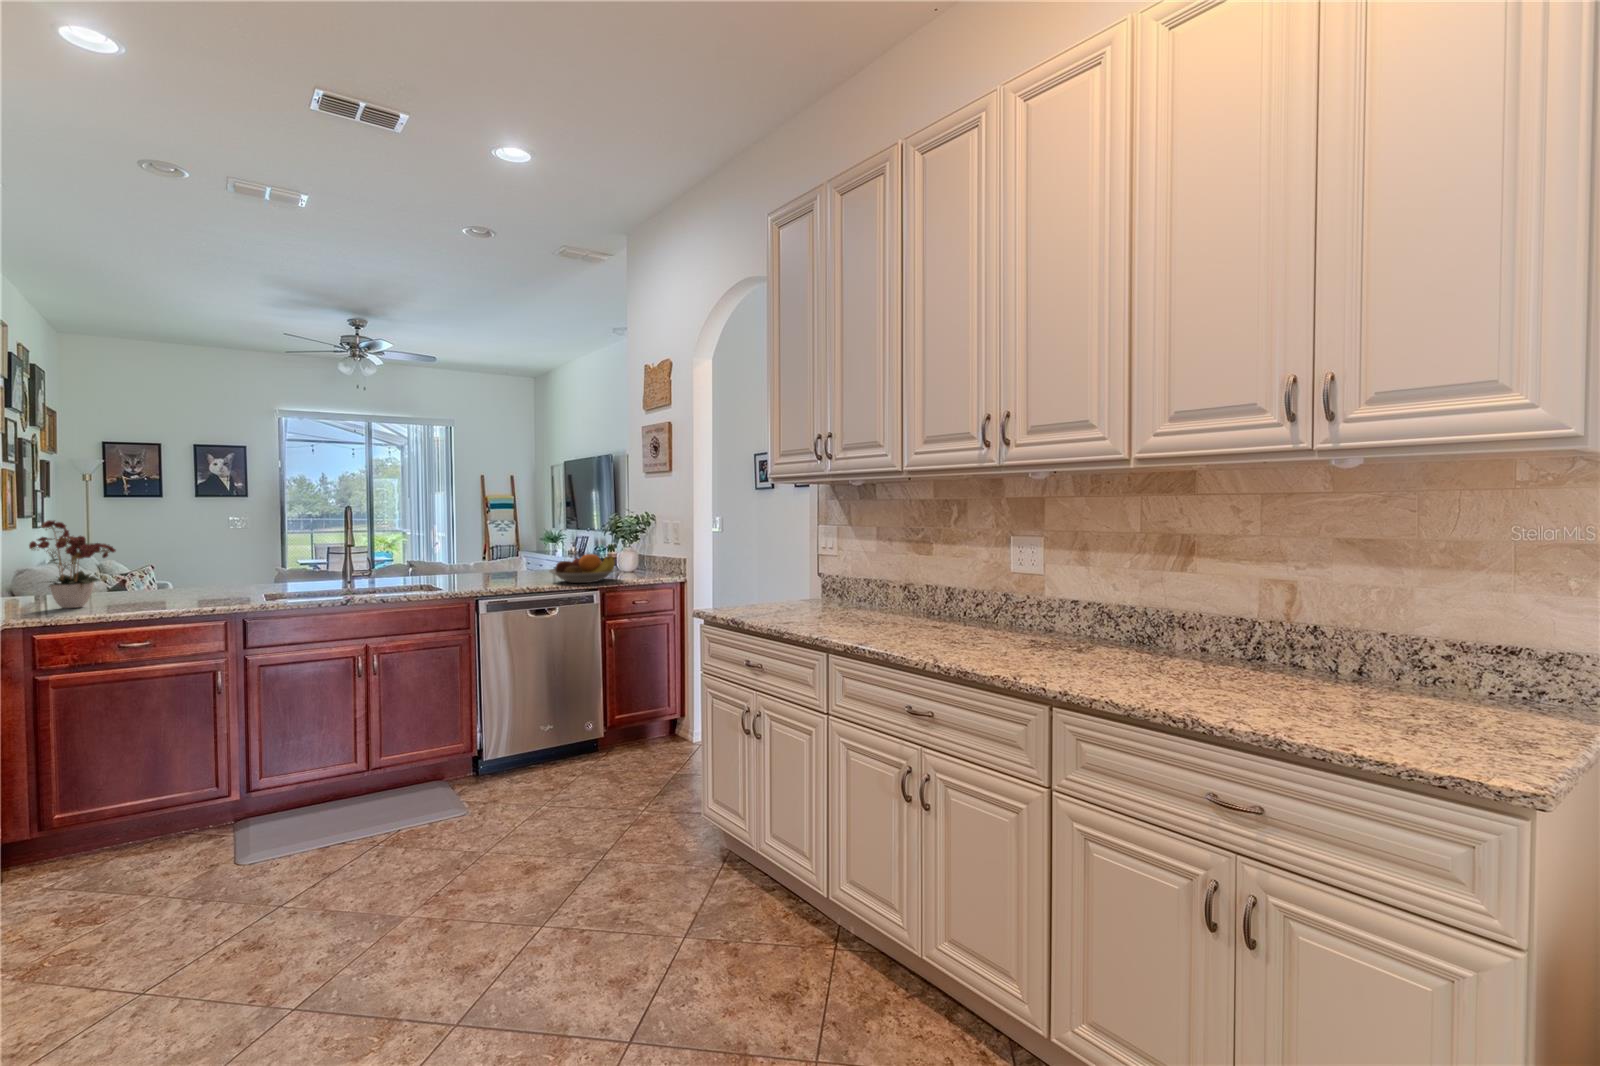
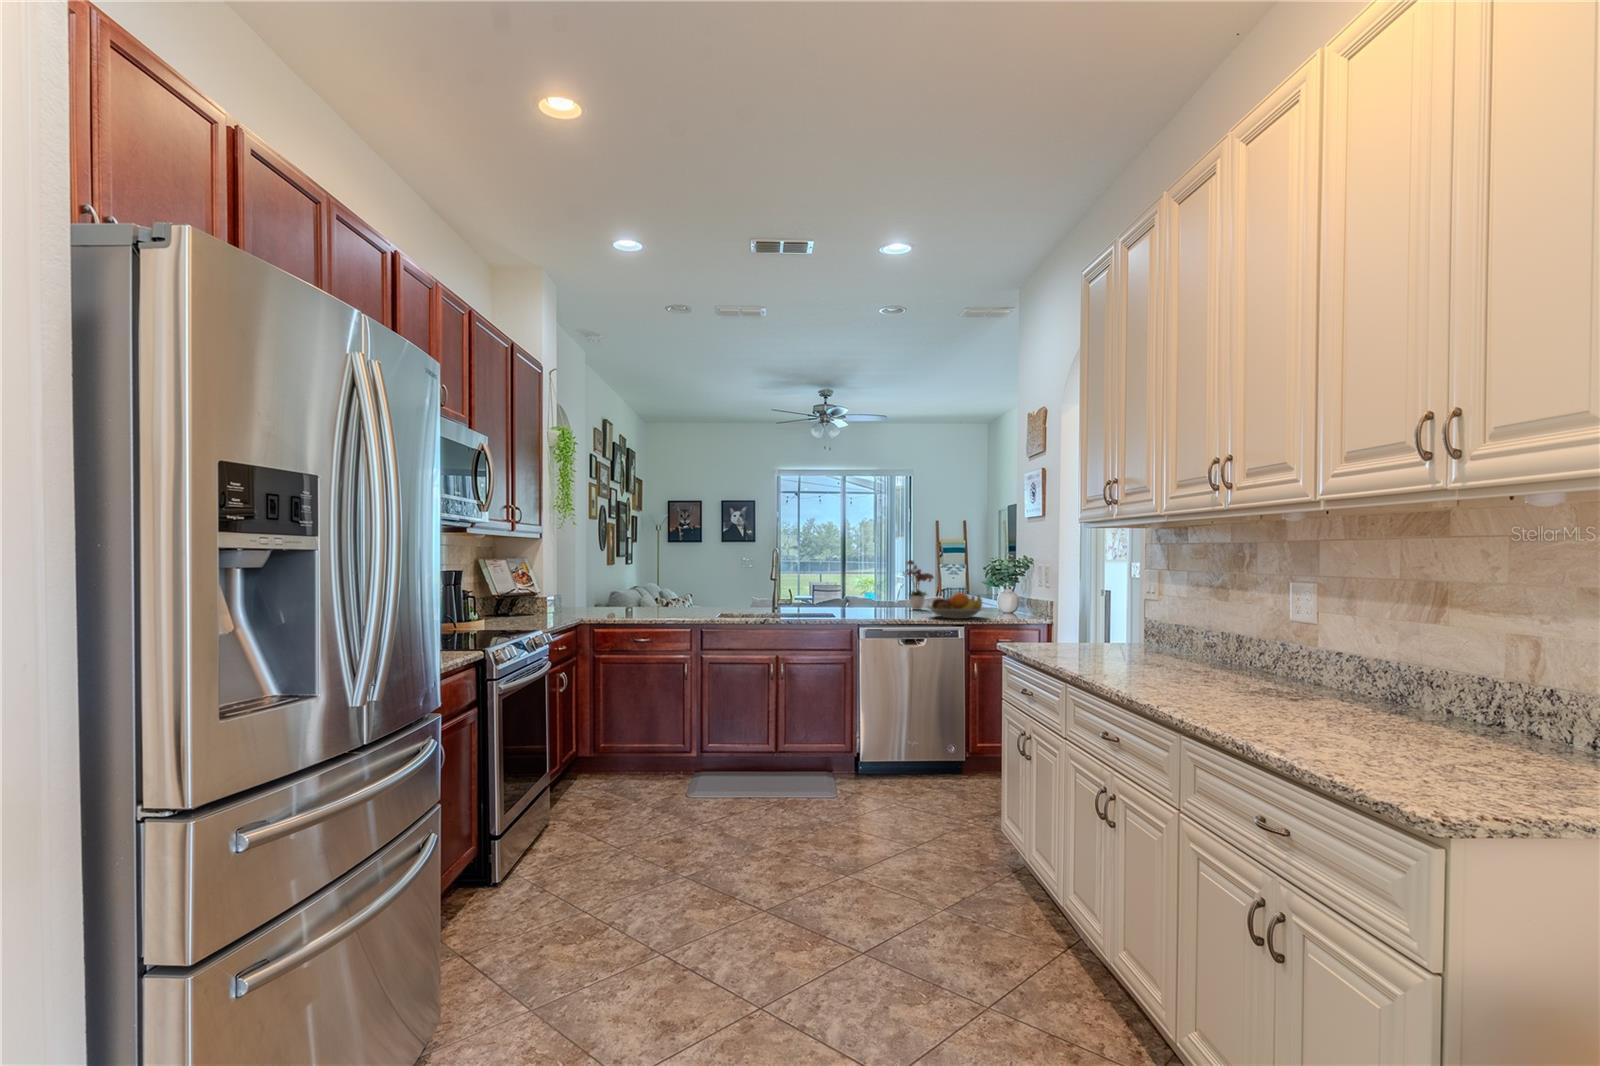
flower arrangement: present [29,520,116,608] -> present [903,560,934,610]

